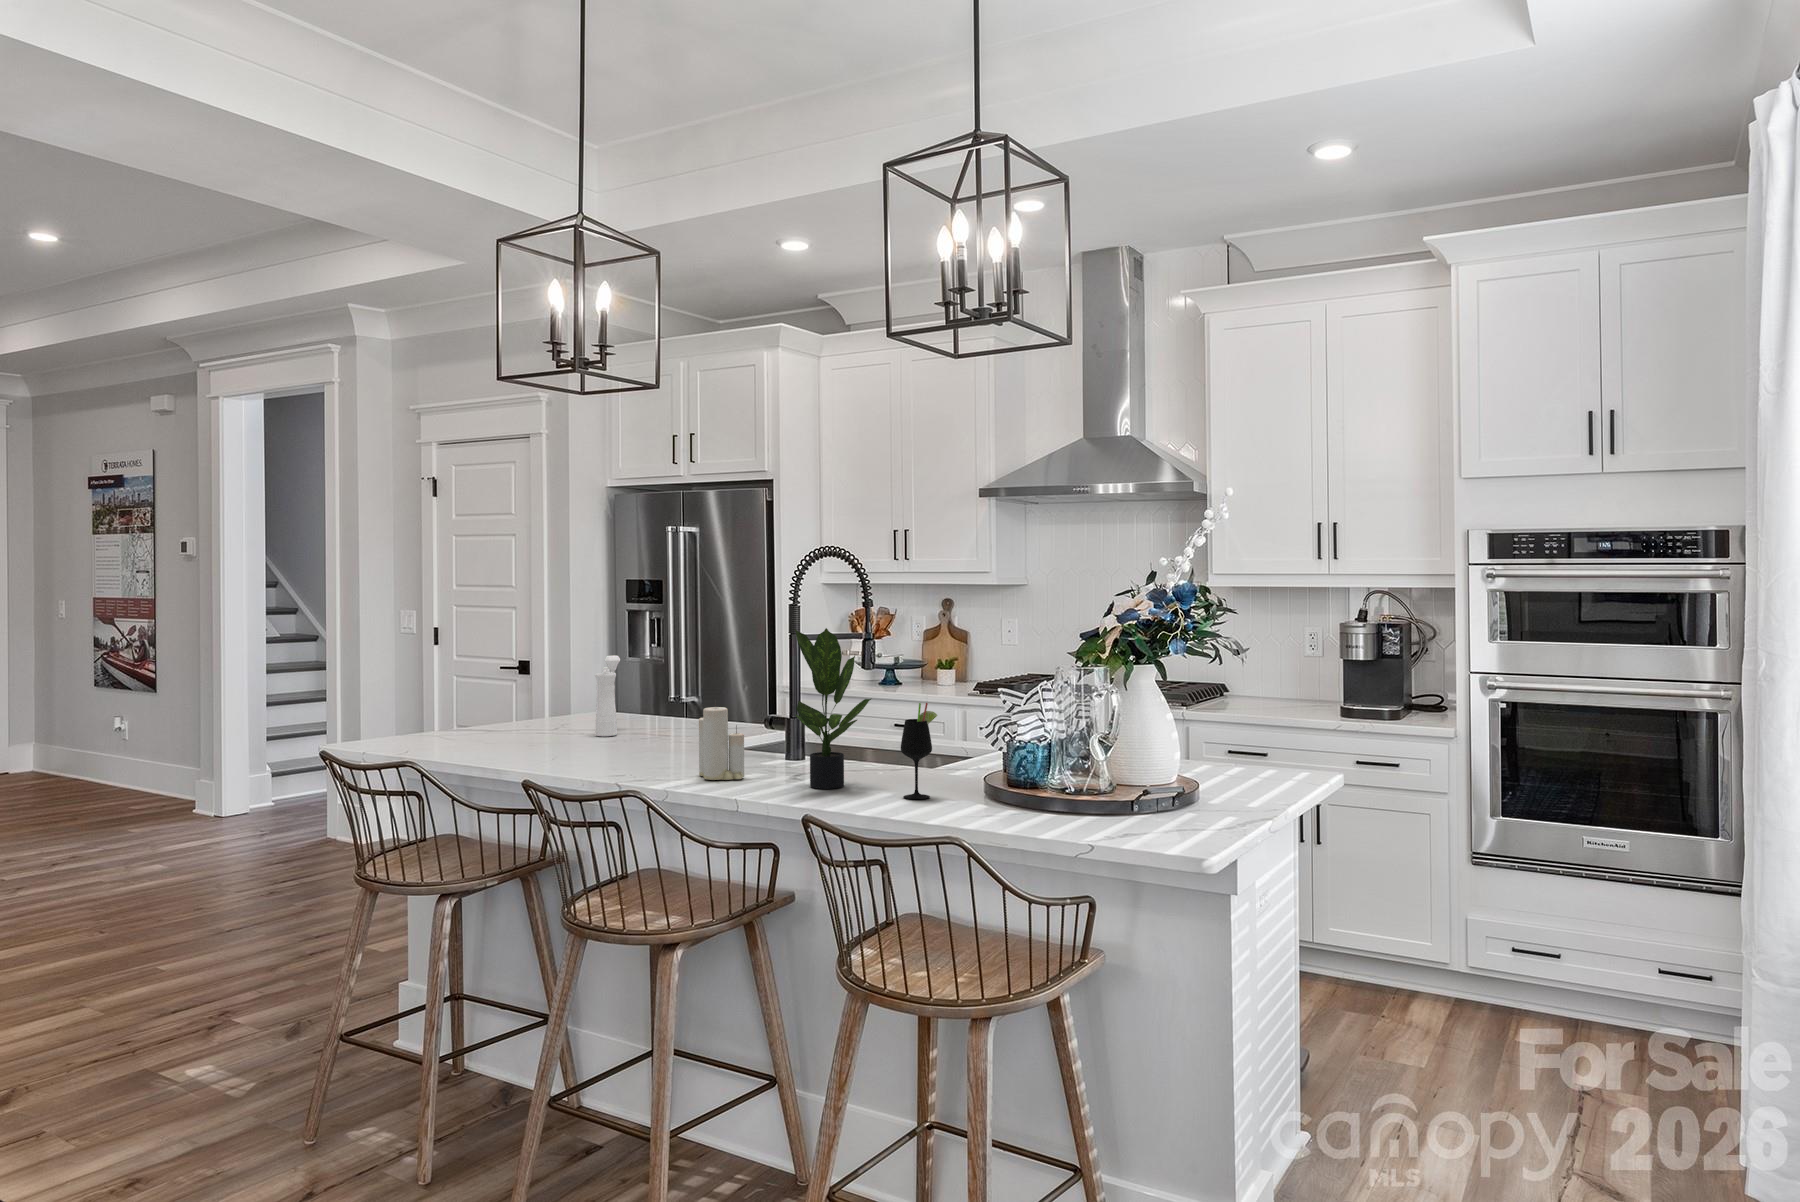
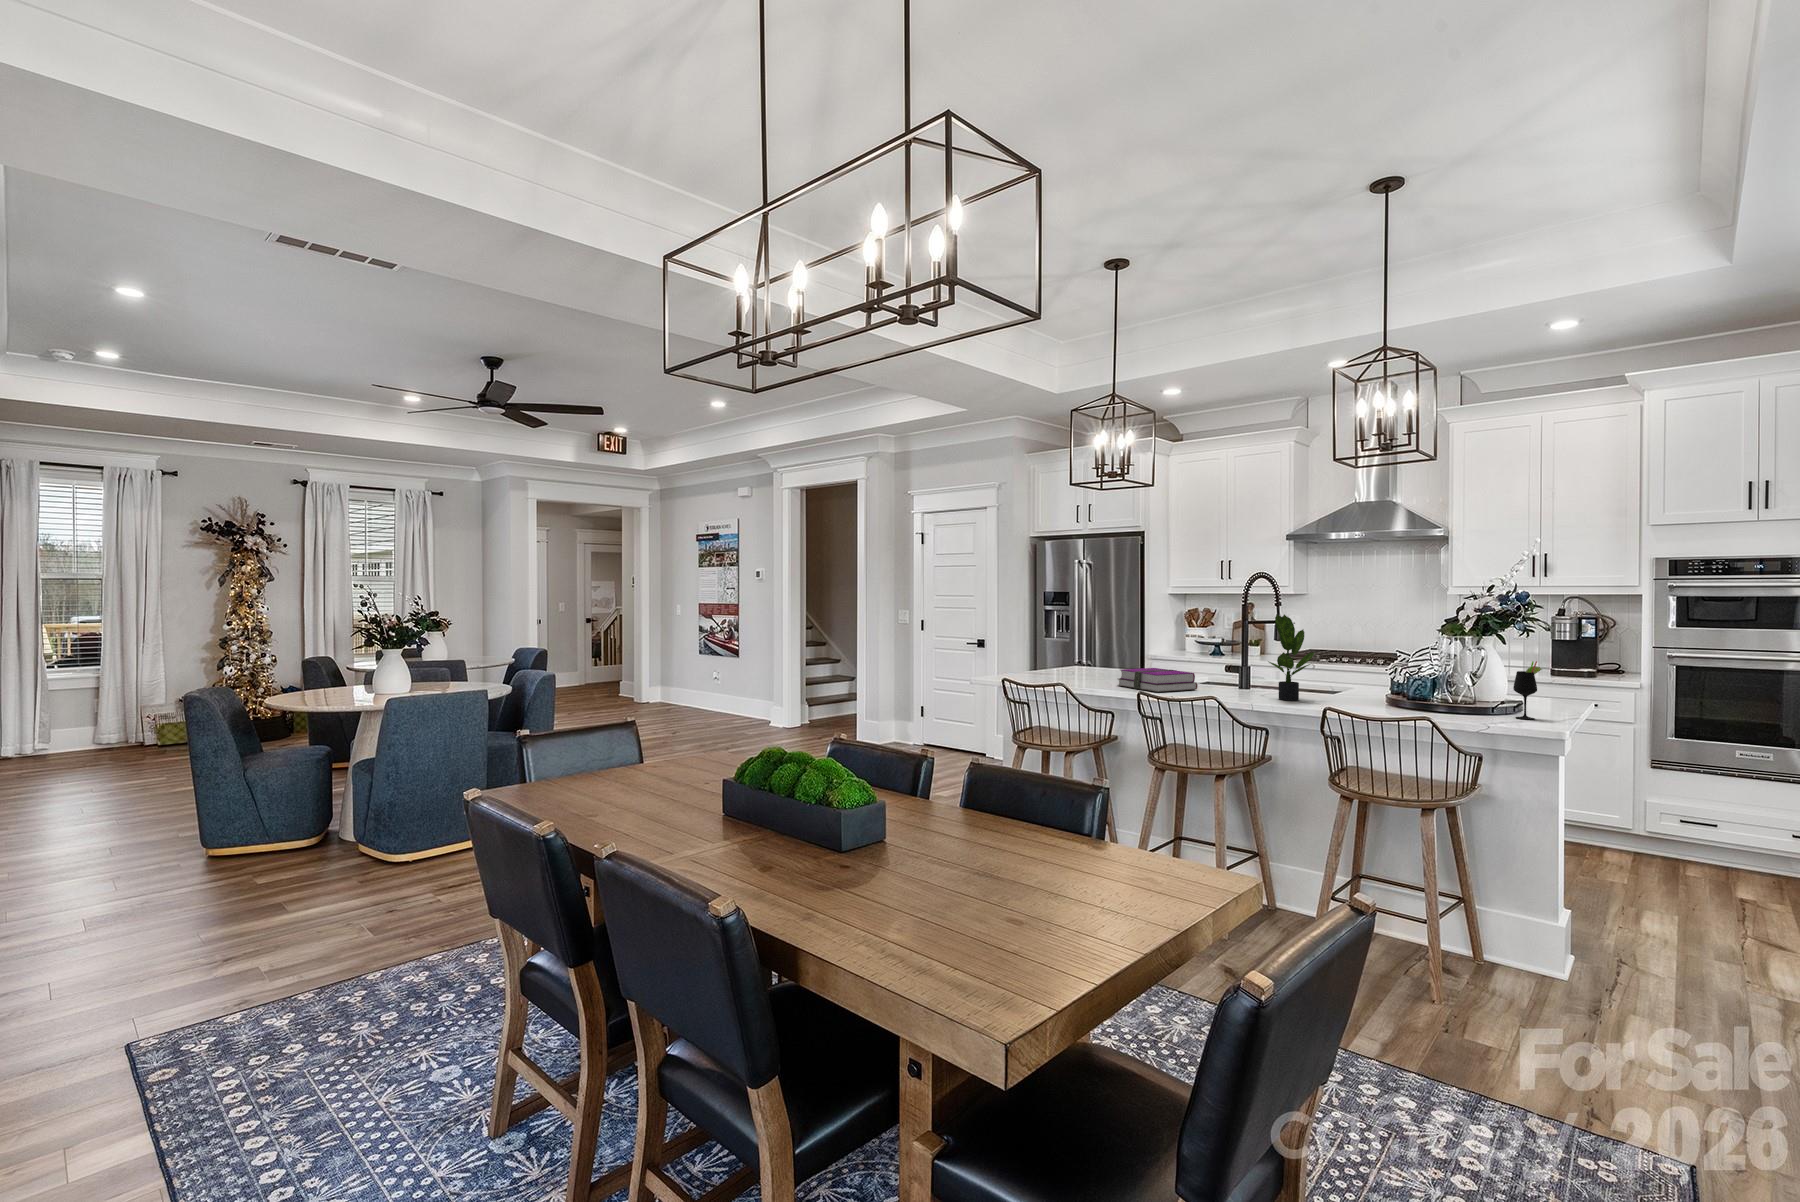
pepper mill: present [595,655,620,736] -> none [1099,632,1112,676]
candle: present [699,700,744,780] -> none [1204,653,1233,696]
wine glass: present [901,703,937,799] -> present [1513,661,1542,719]
hardback book: none [574,724,703,775] -> present [1118,668,1198,692]

